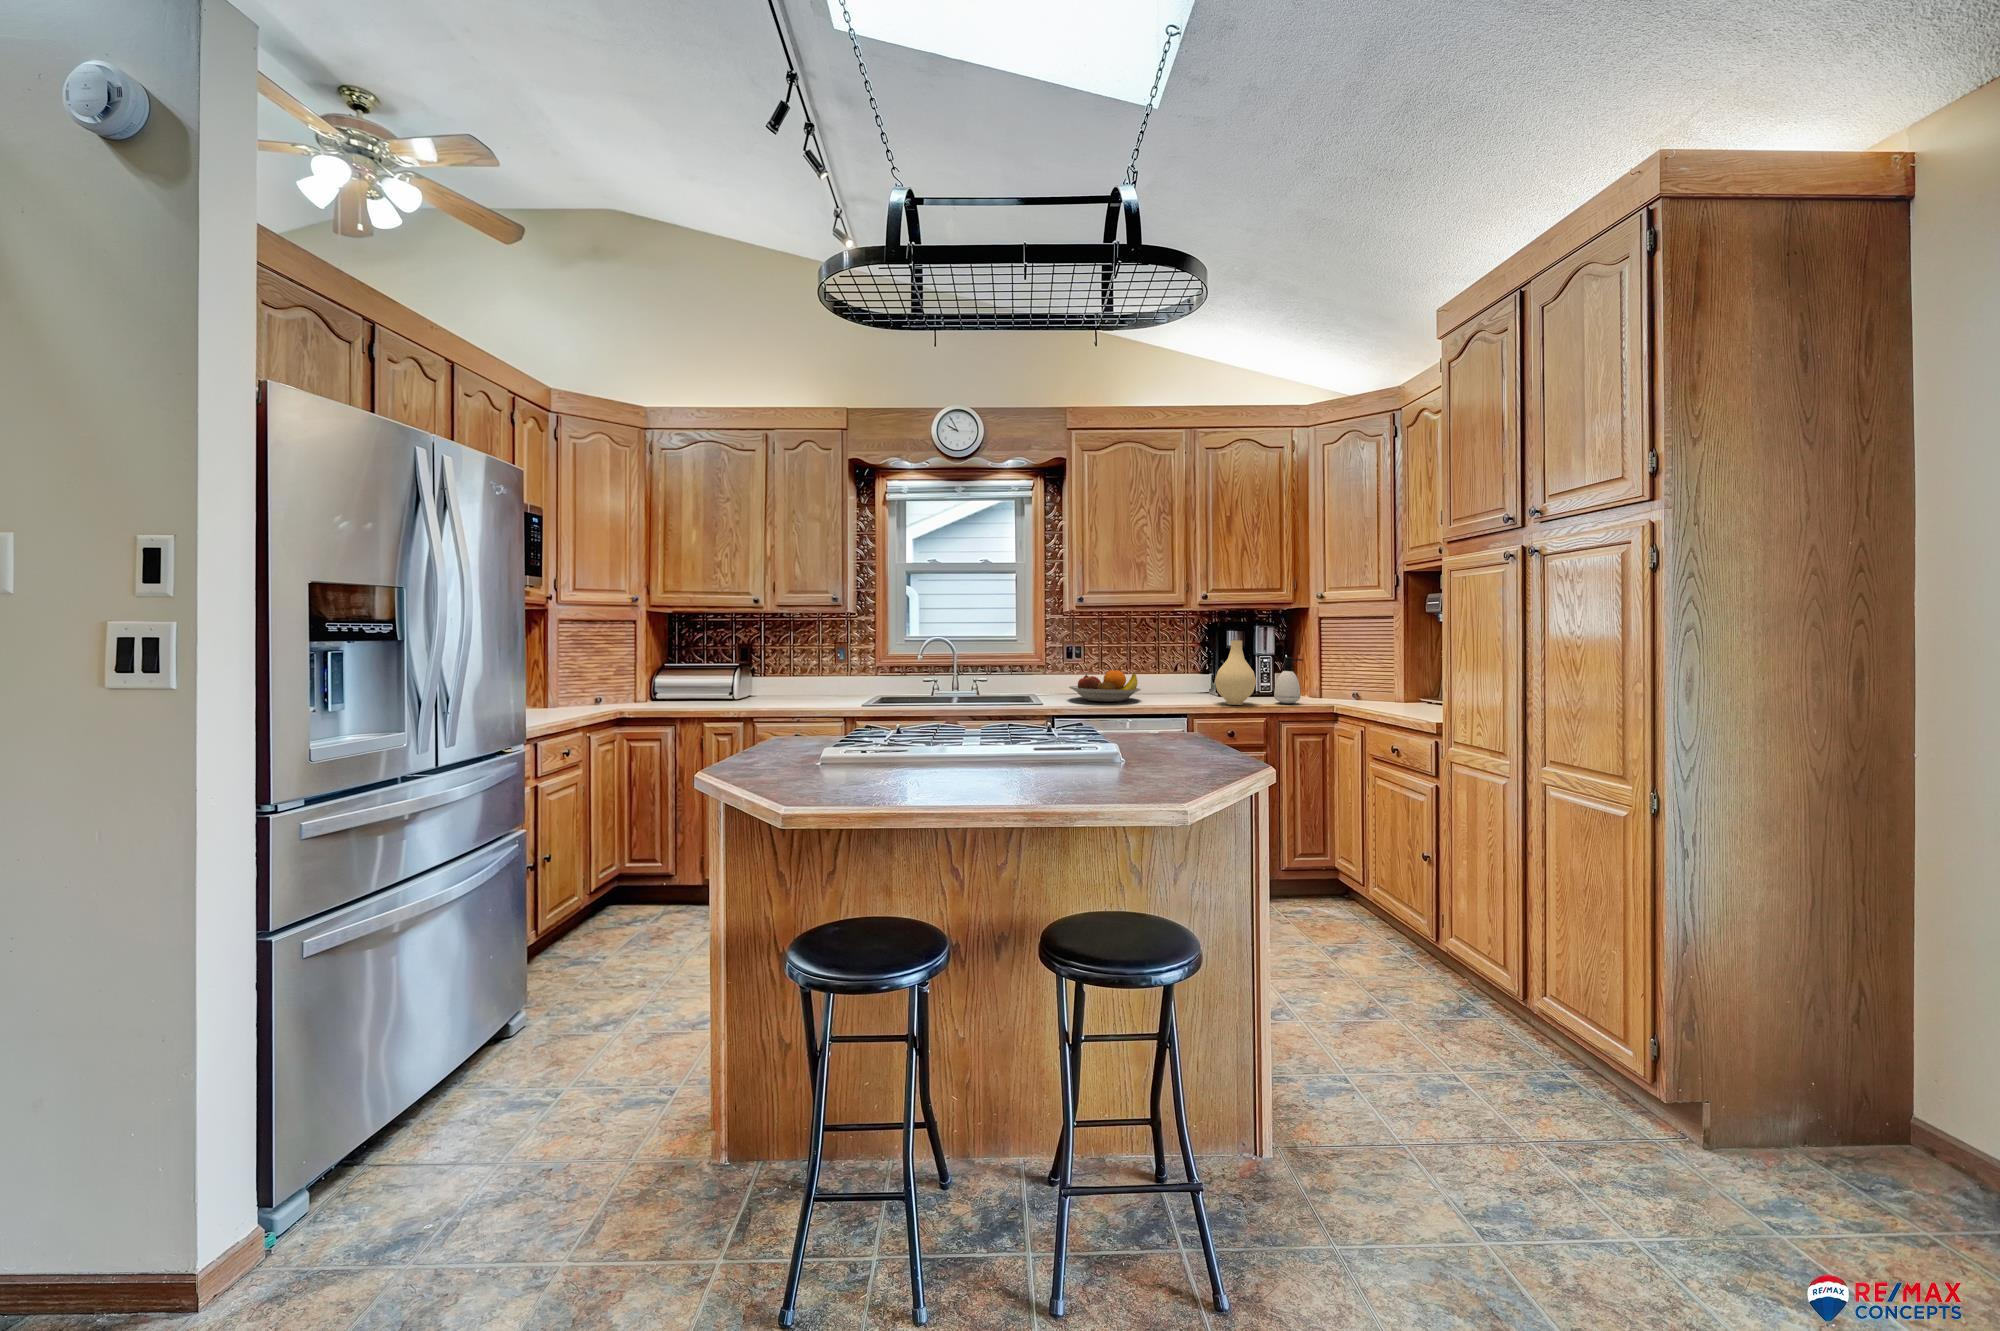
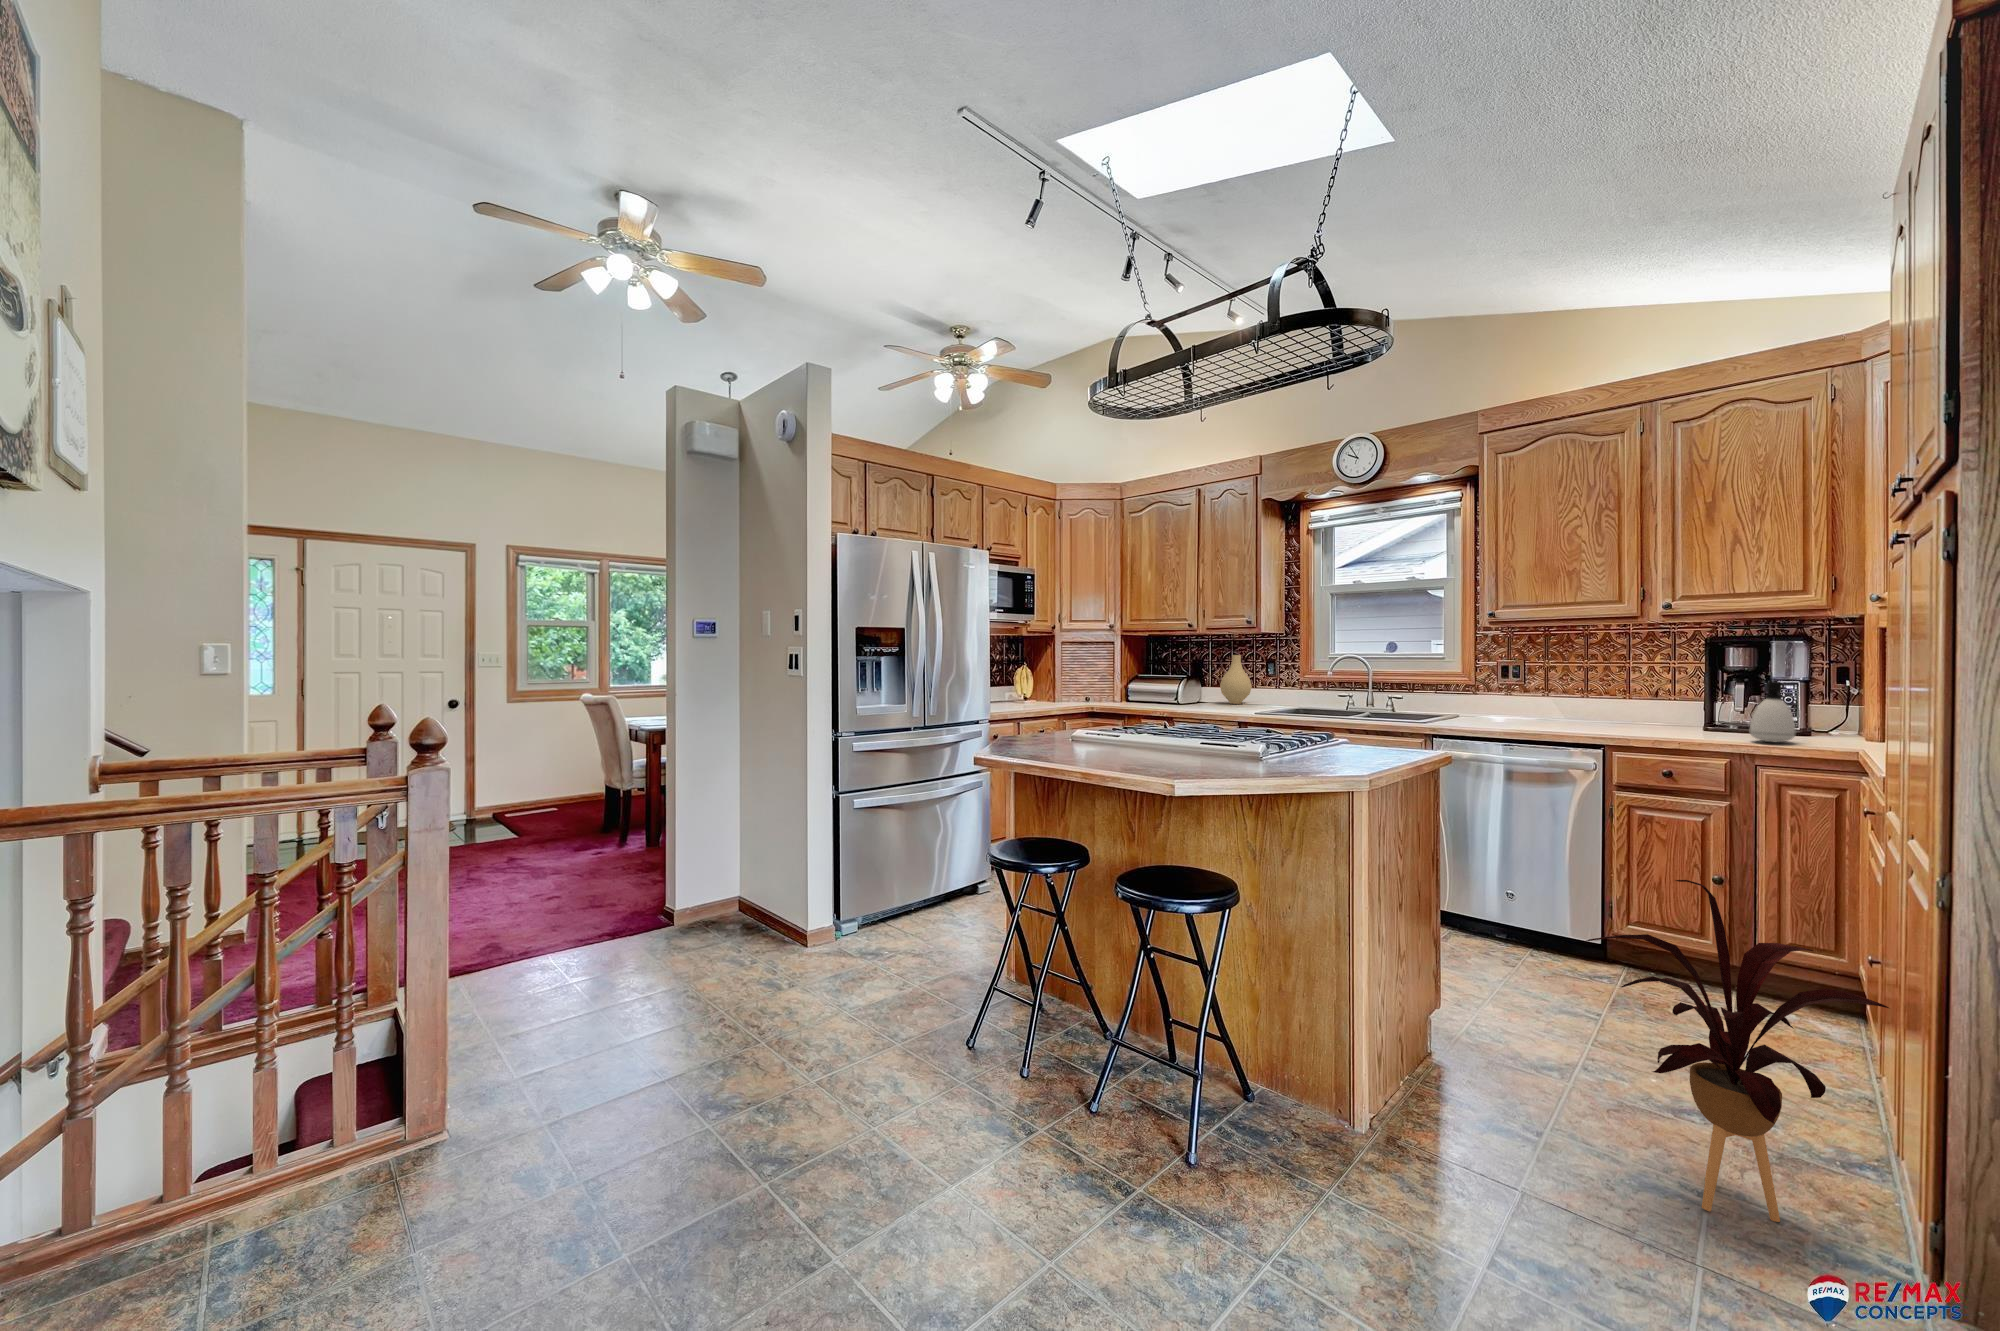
vase: present [1215,640,1256,705] -> present [1220,655,1252,704]
fruit bowl: present [1069,670,1141,702] -> none [1466,692,1559,726]
house plant: none [1378,811,1541,1060] -> present [1586,880,1889,1222]

